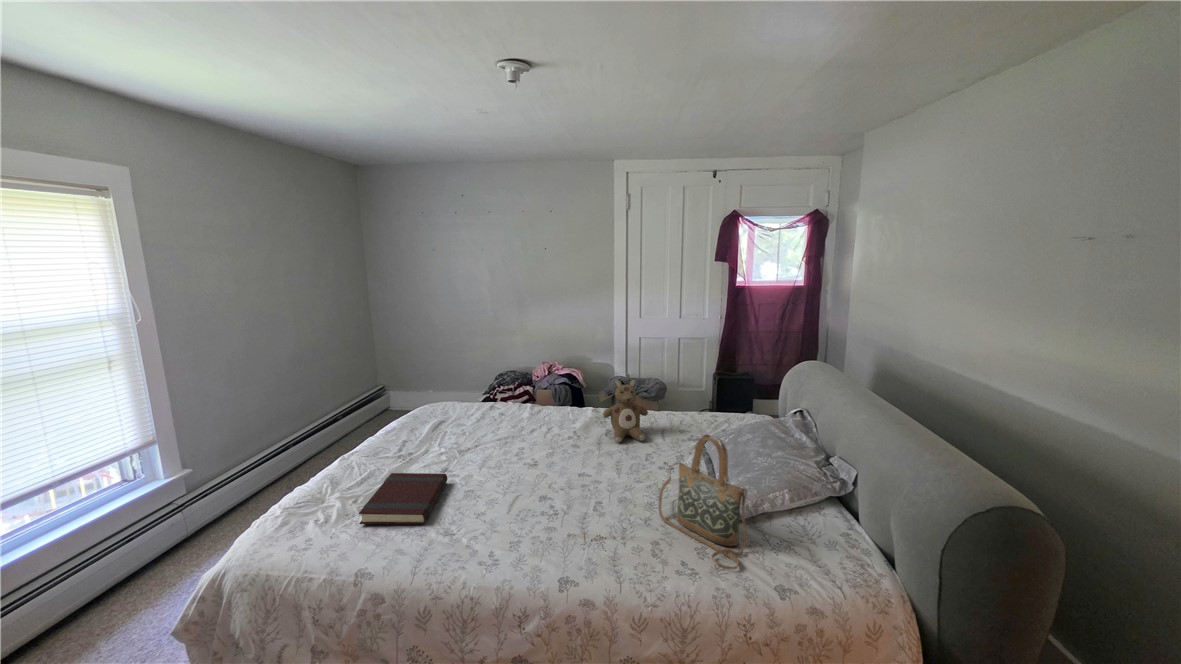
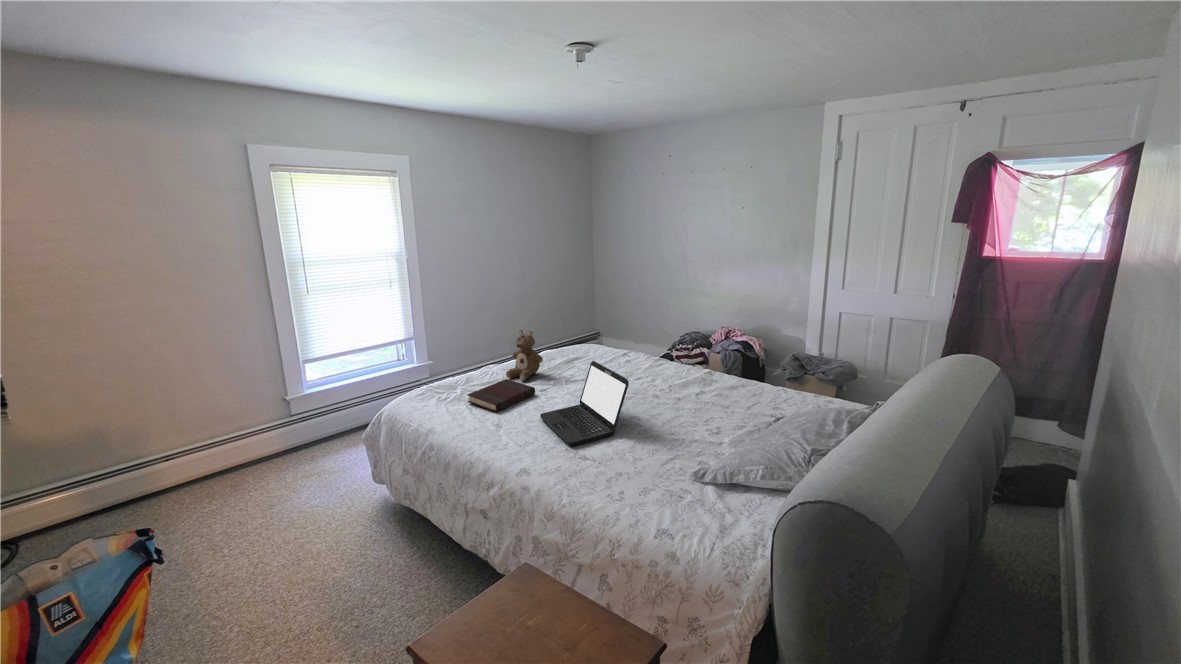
stuffed bear: present [603,380,648,442] -> present [506,329,543,381]
laptop: none [496,421,613,534] -> present [540,361,629,446]
handbag: present [659,435,748,569] -> none [633,389,678,505]

